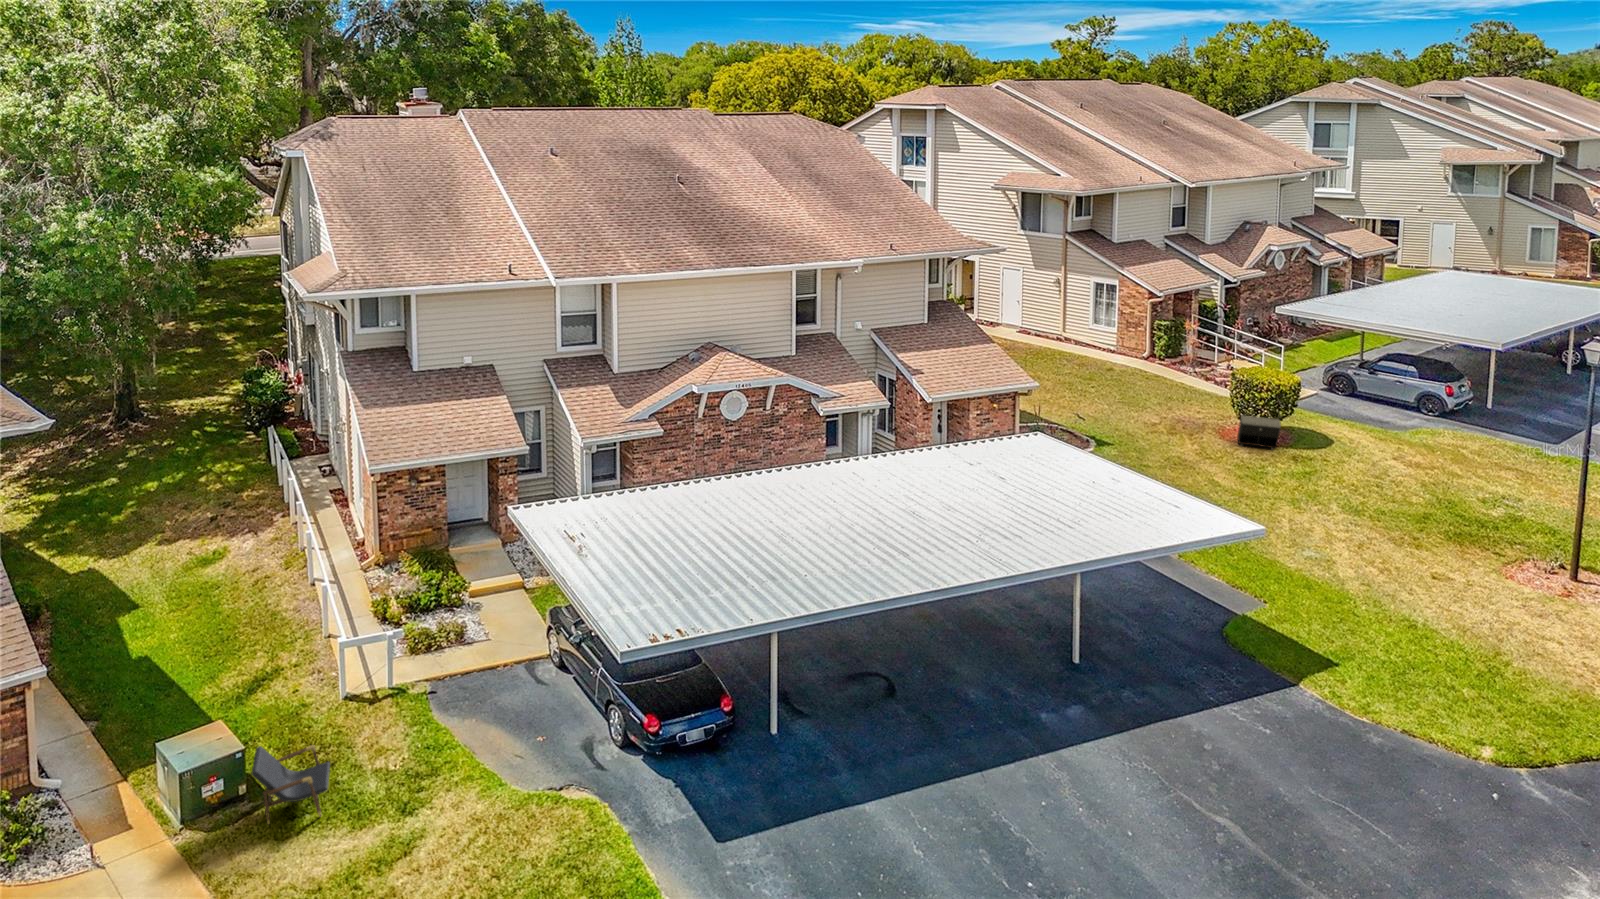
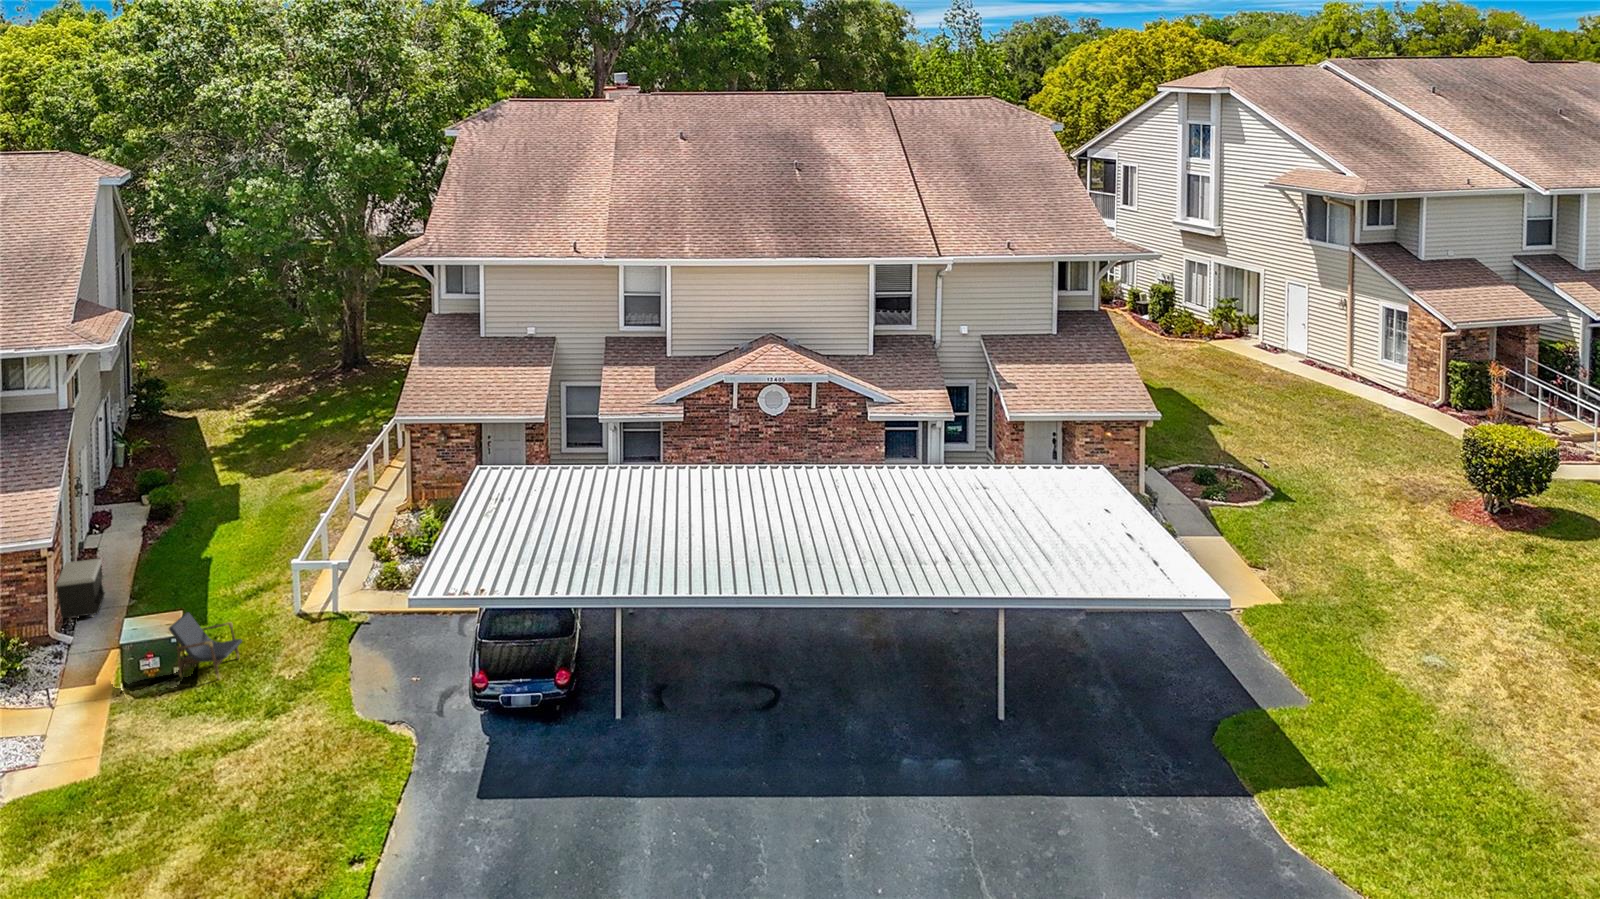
storage bench: present [1237,415,1281,448] -> present [56,559,105,620]

